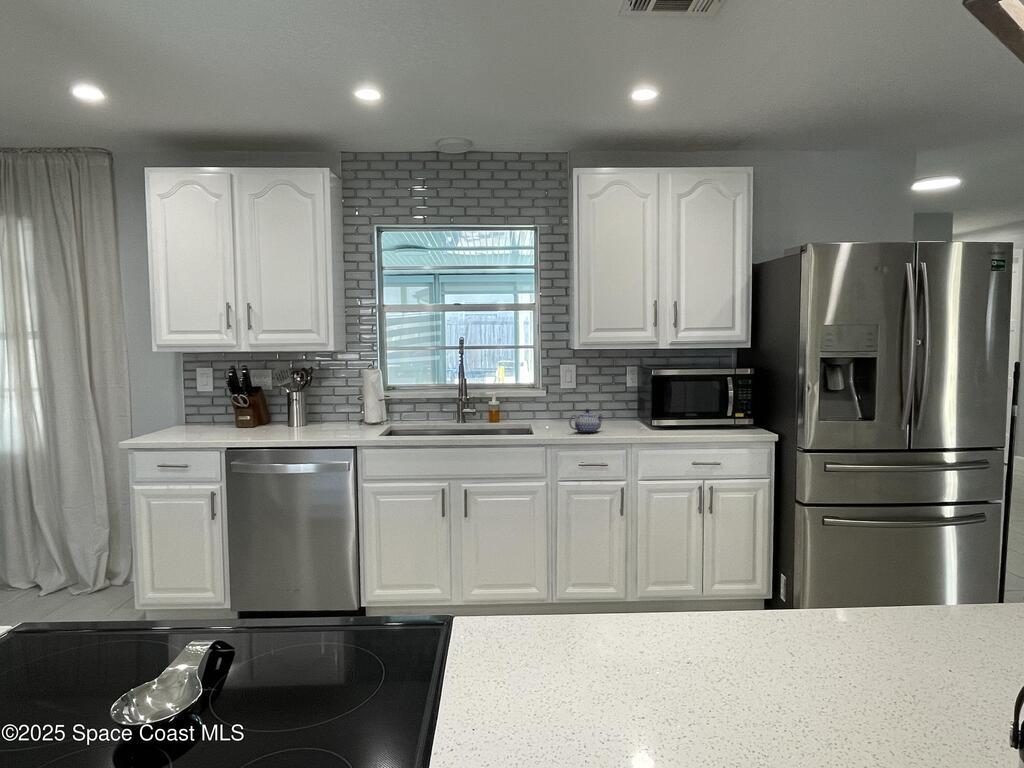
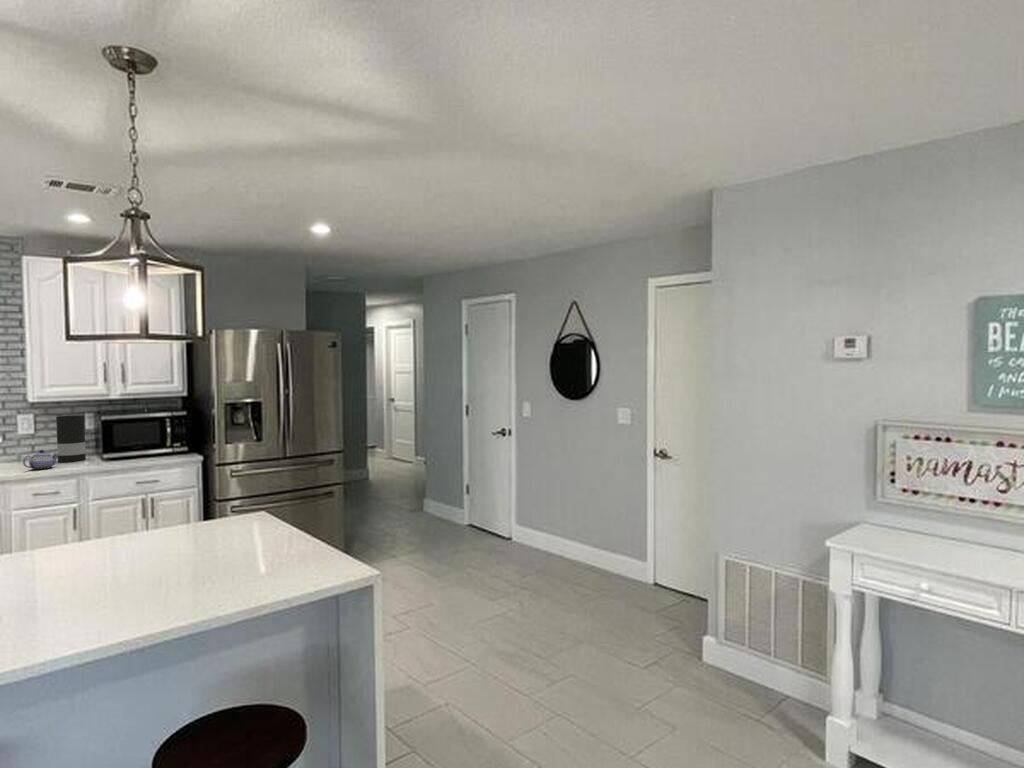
vase: none [600,368,629,426] -> present [56,415,86,462]

